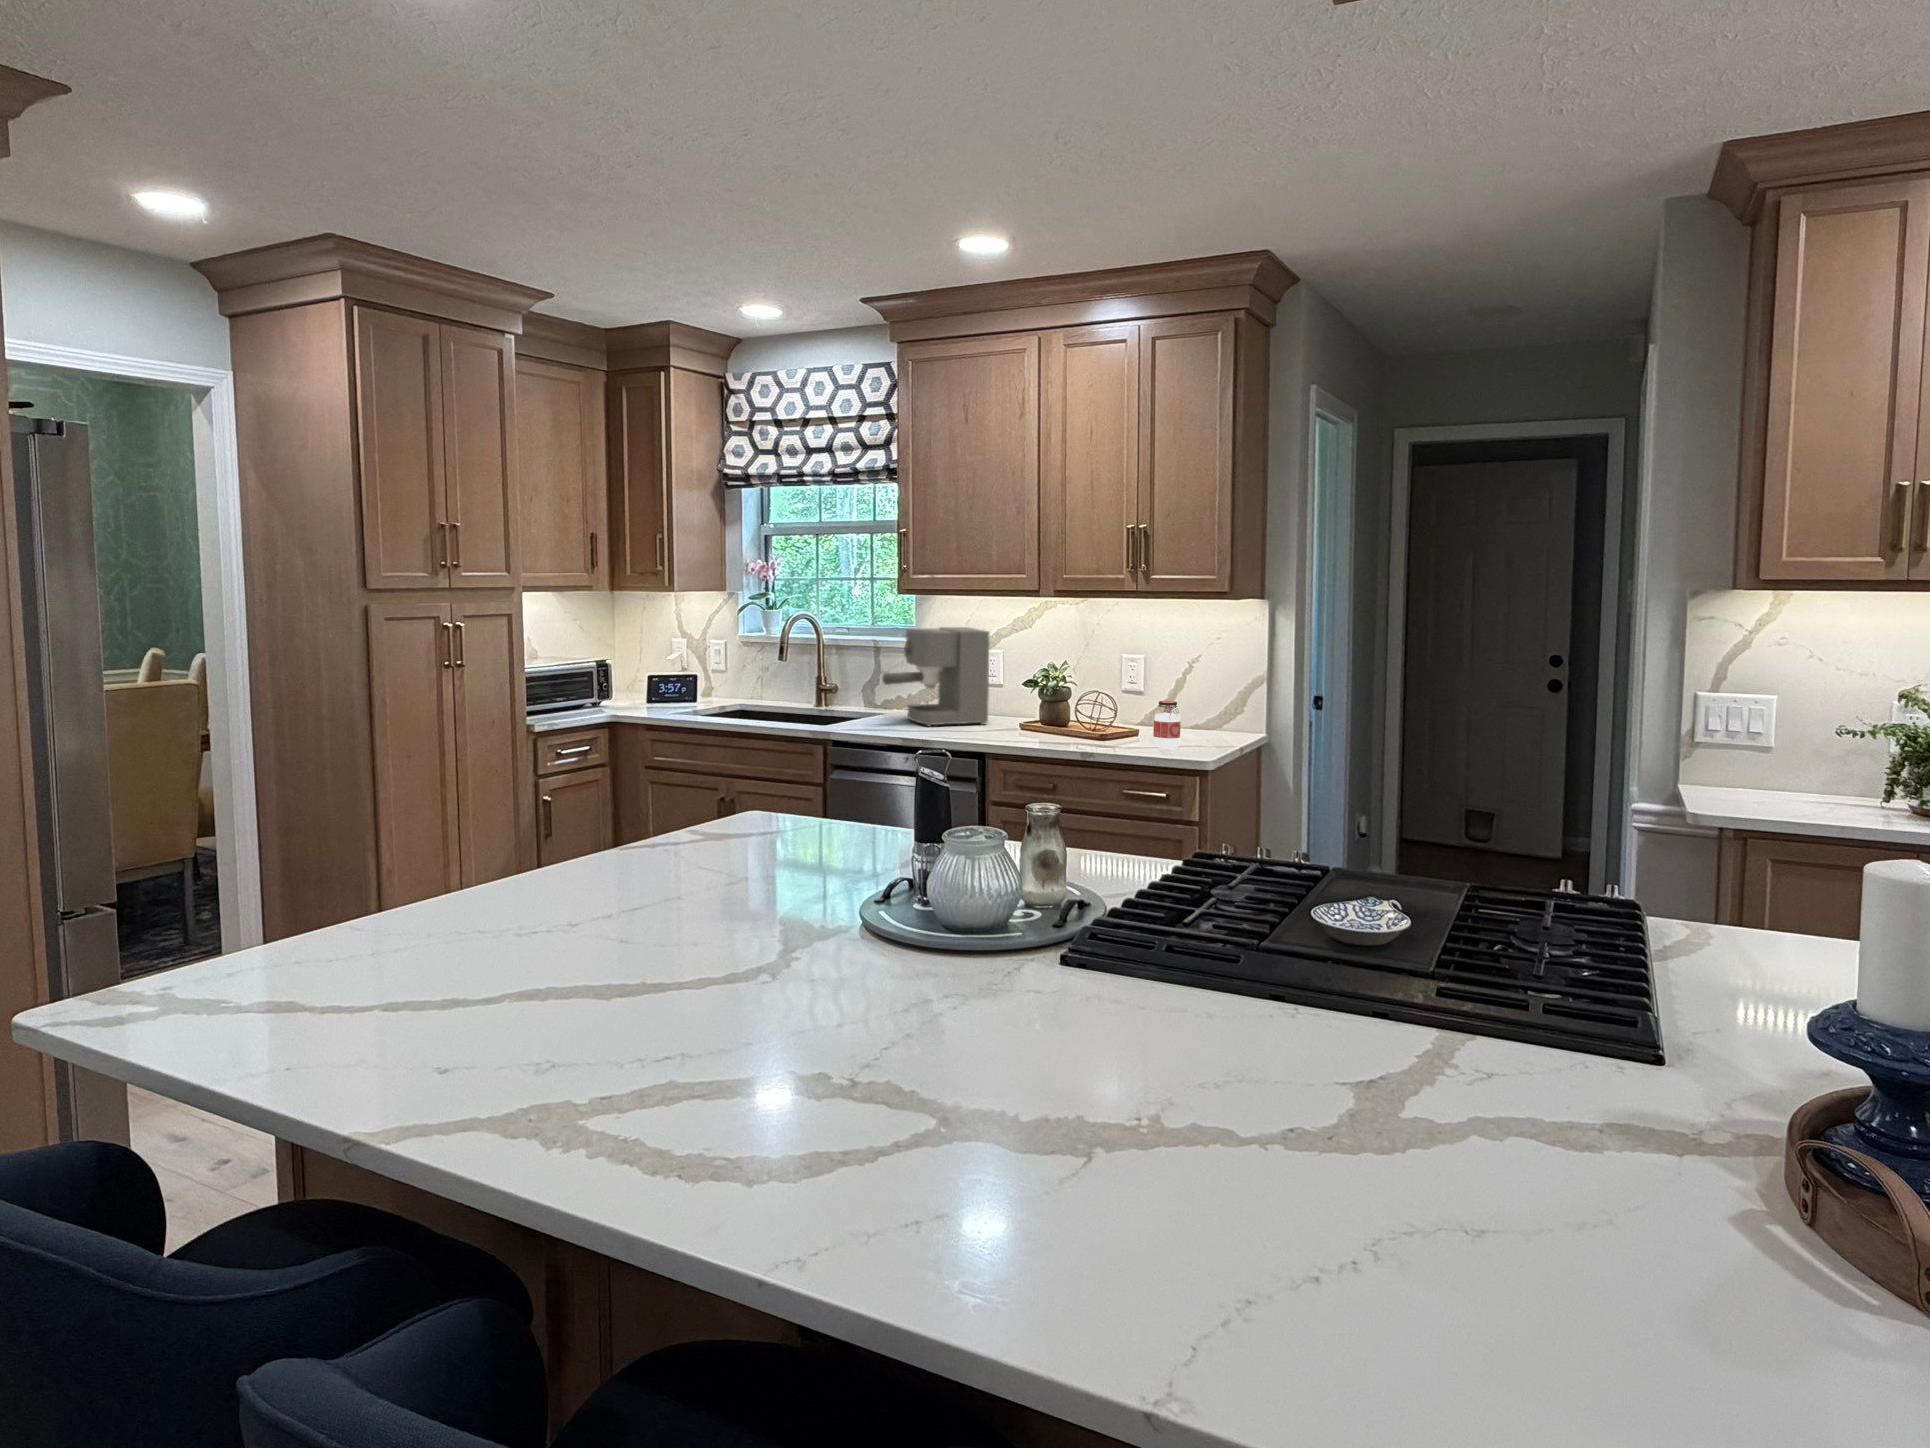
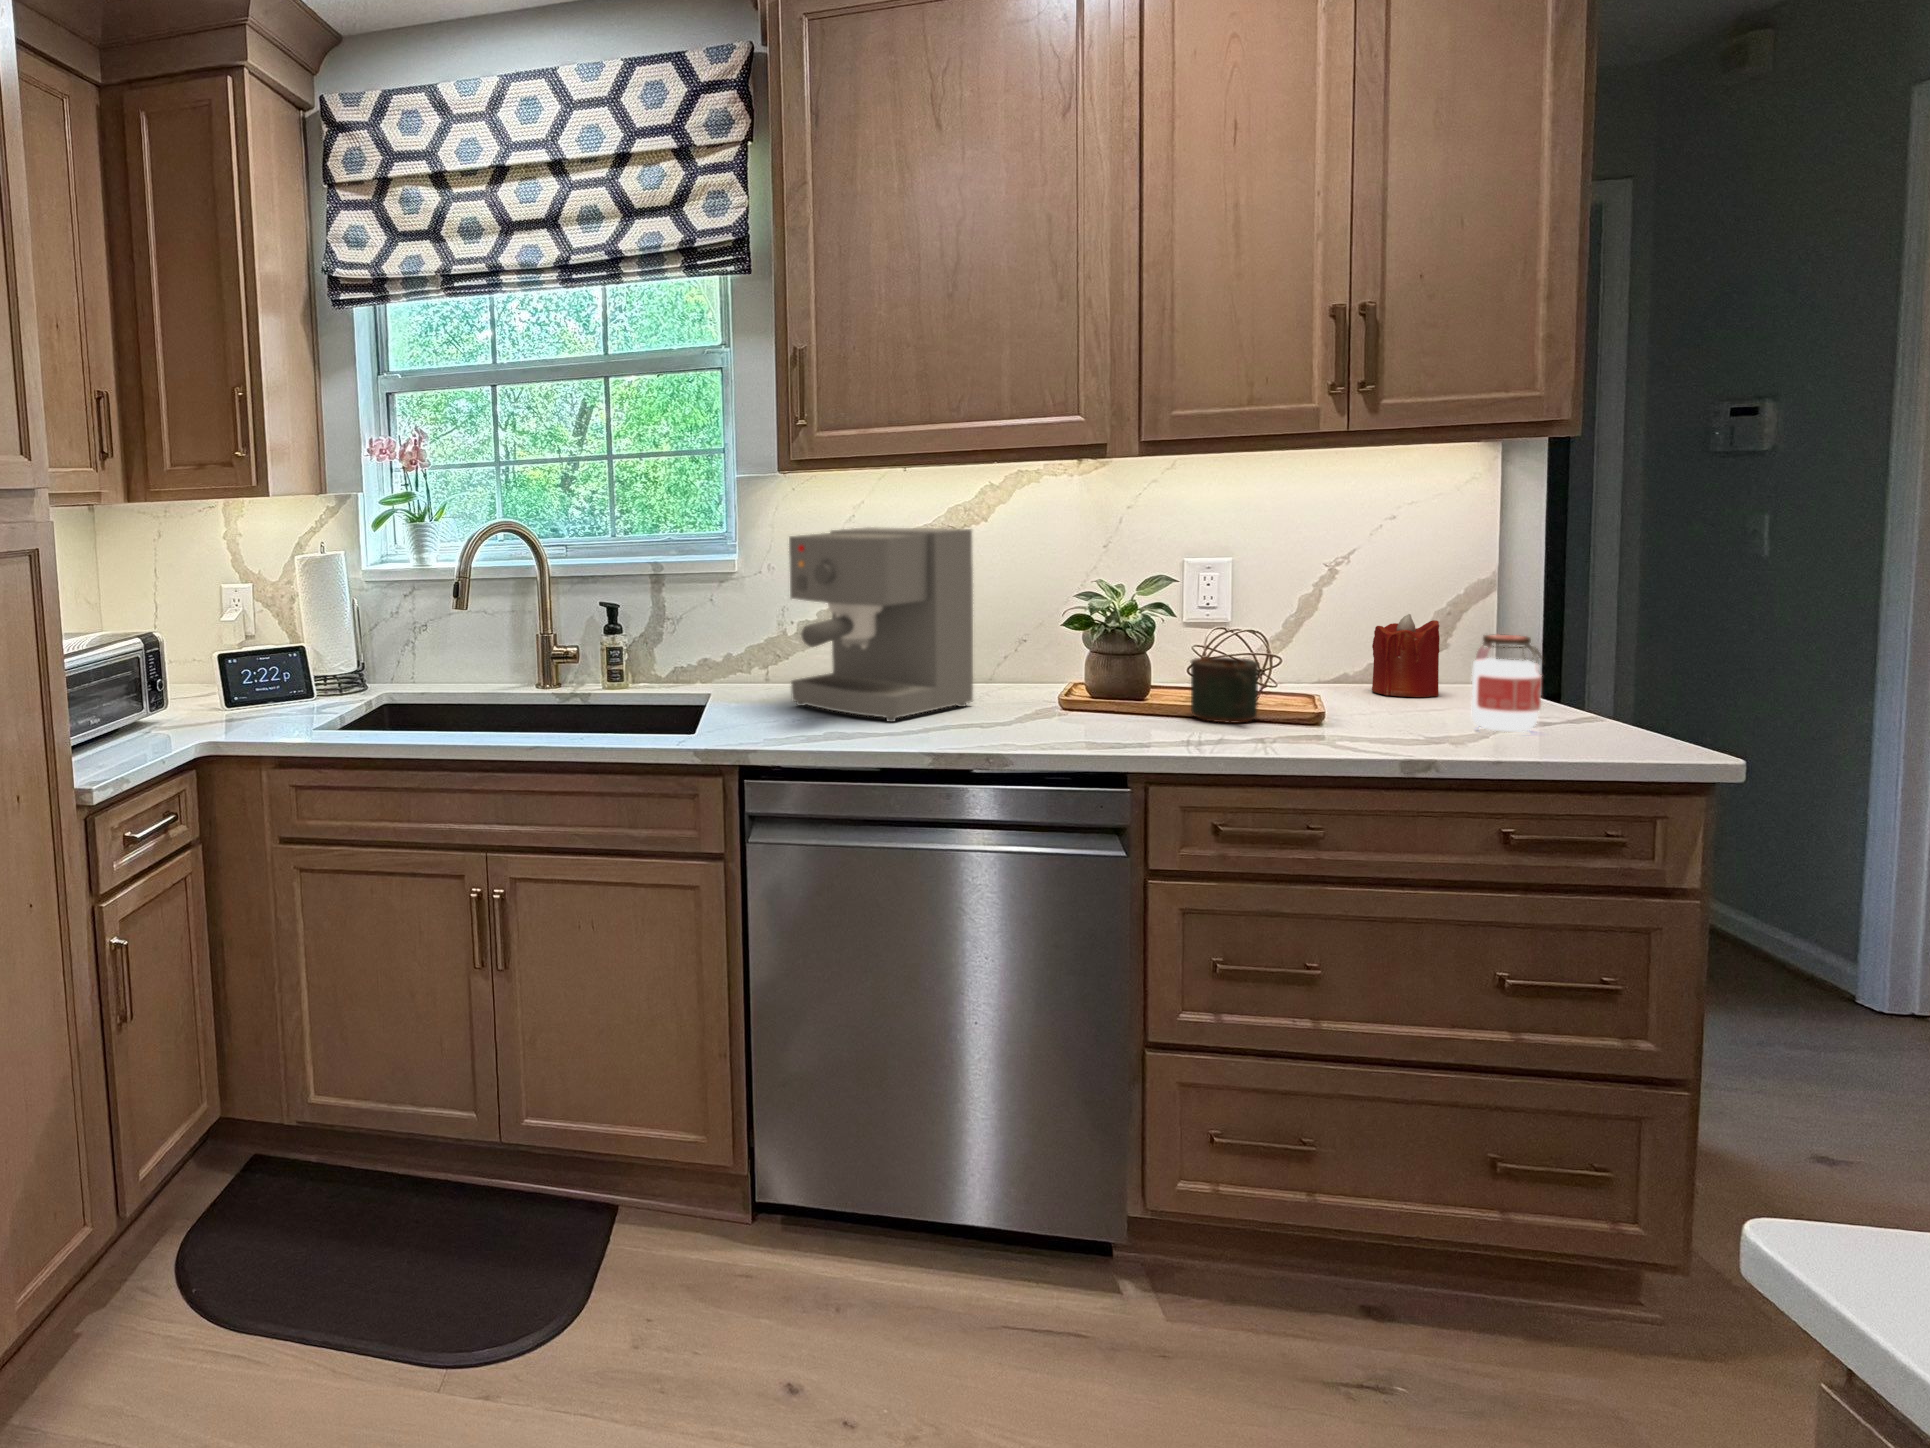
candle: none [1185,693,1216,737] -> present [1372,614,1440,697]
mug: none [1059,705,1089,738] -> present [1191,657,1259,723]

